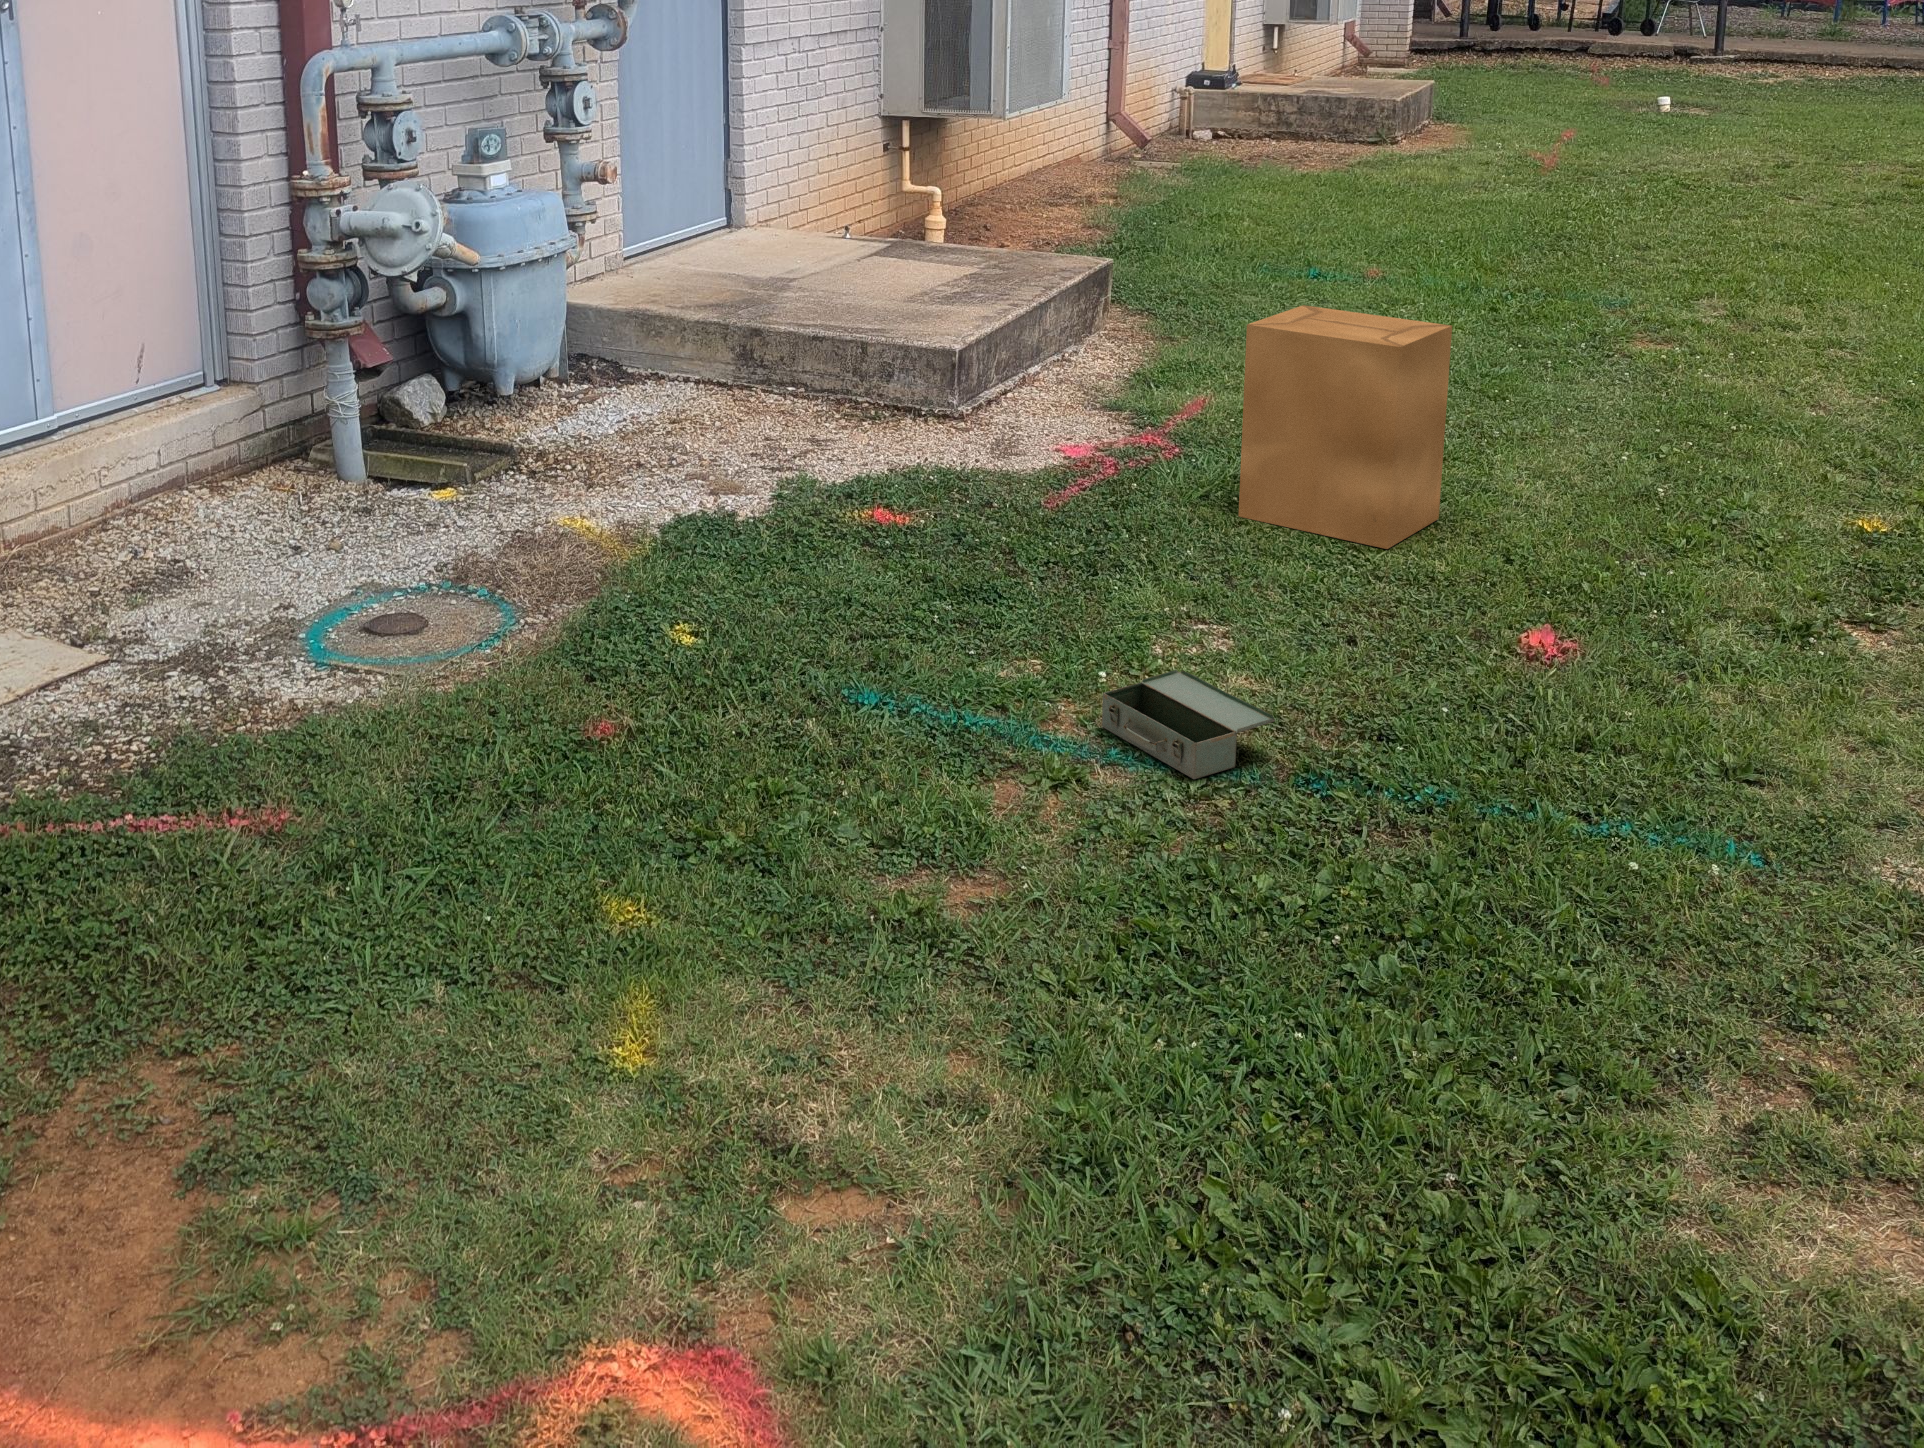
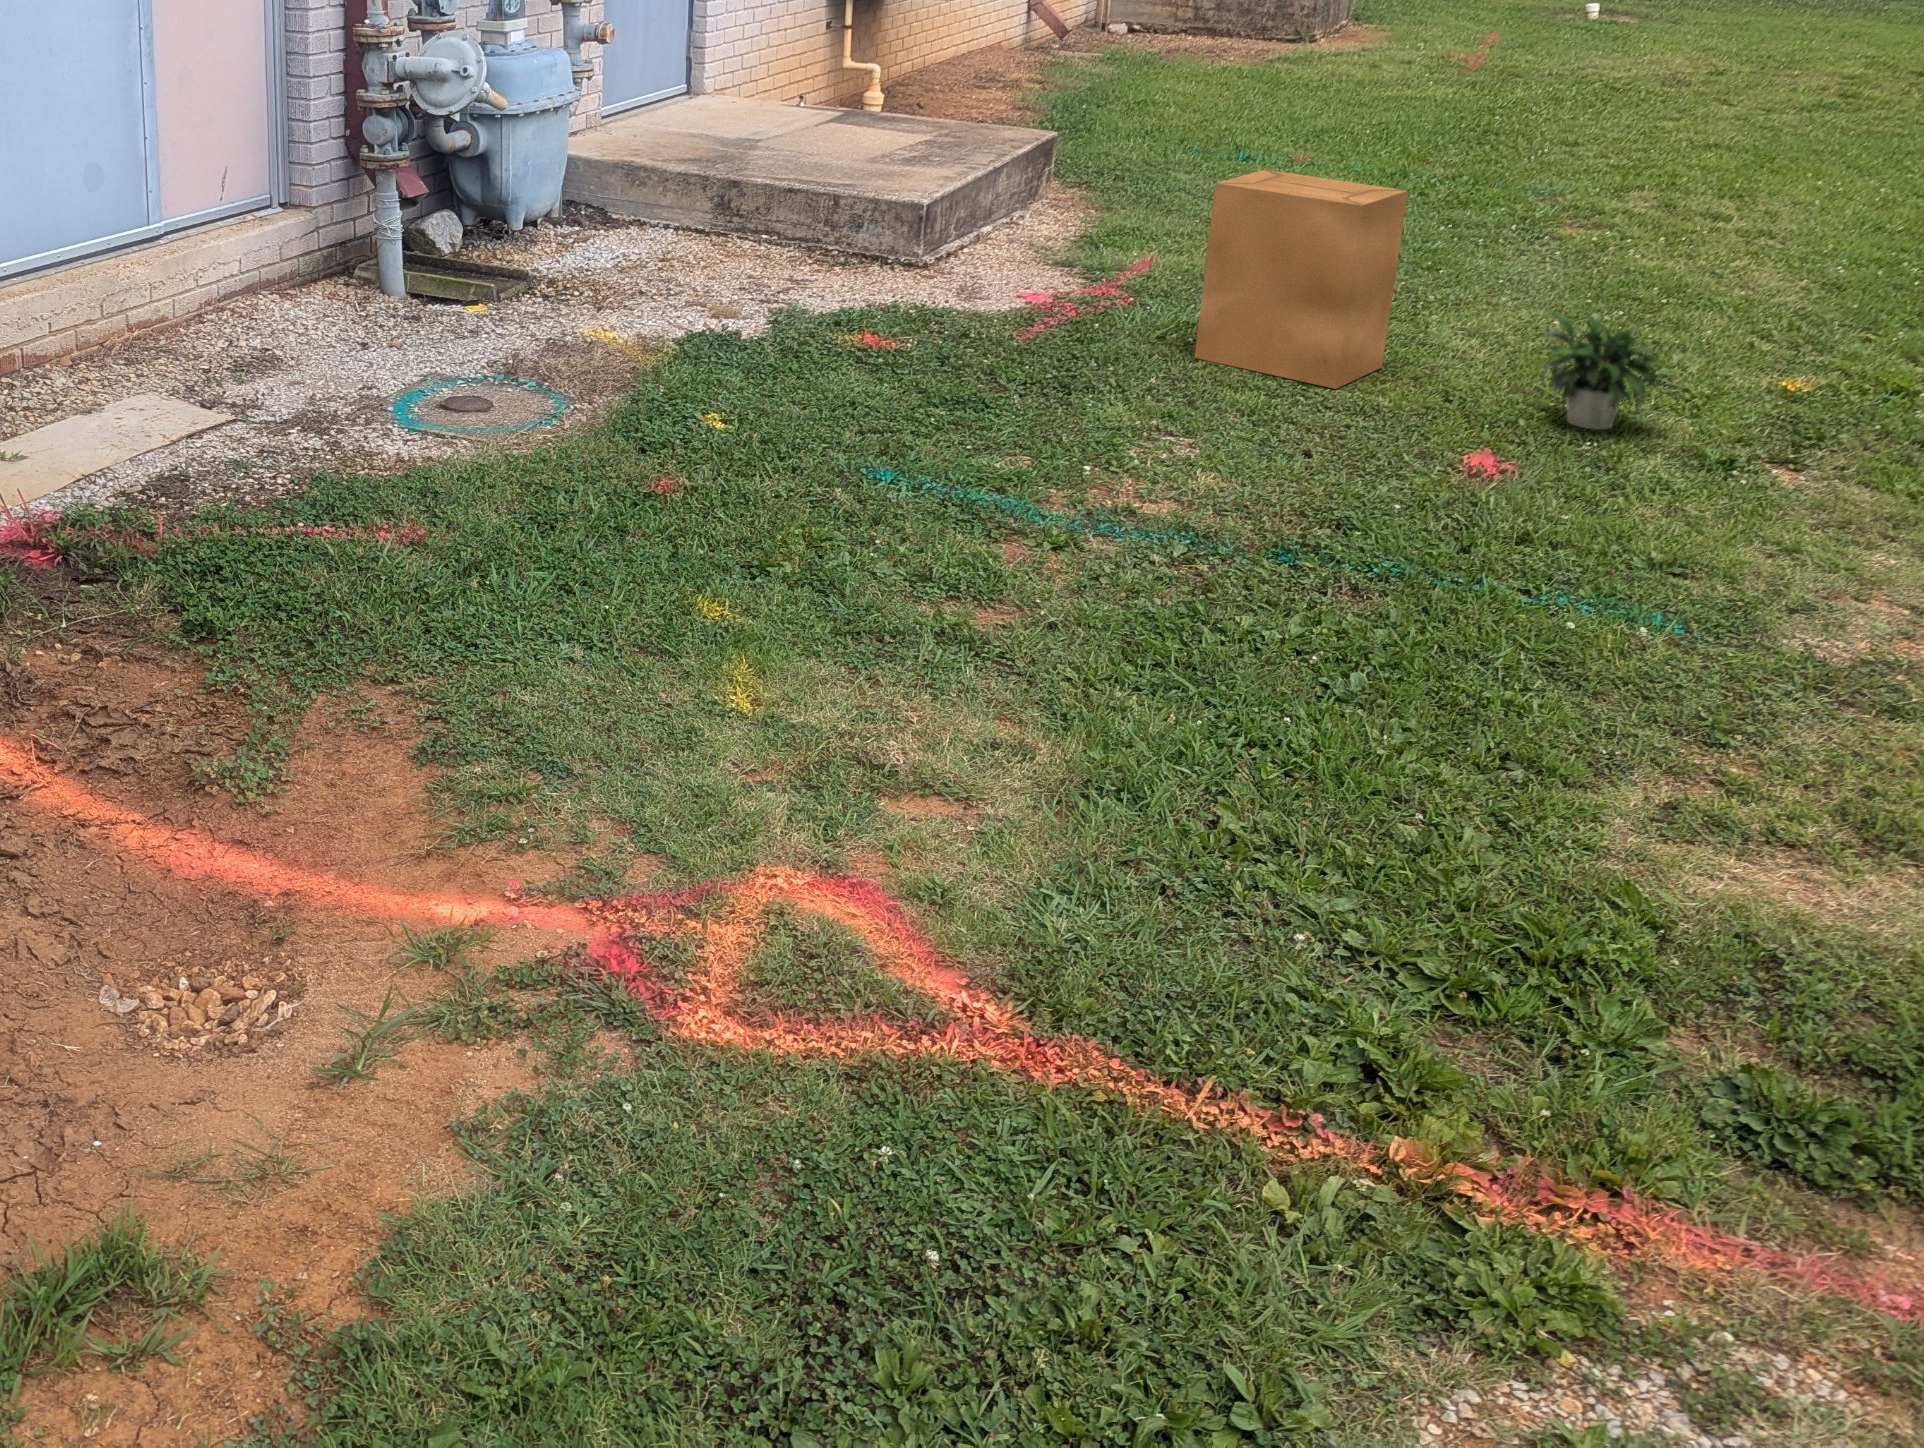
potted plant: none [1589,450,1736,587] -> present [1539,308,1668,430]
toolbox: present [1102,670,1275,779] -> none [1094,465,1252,548]

